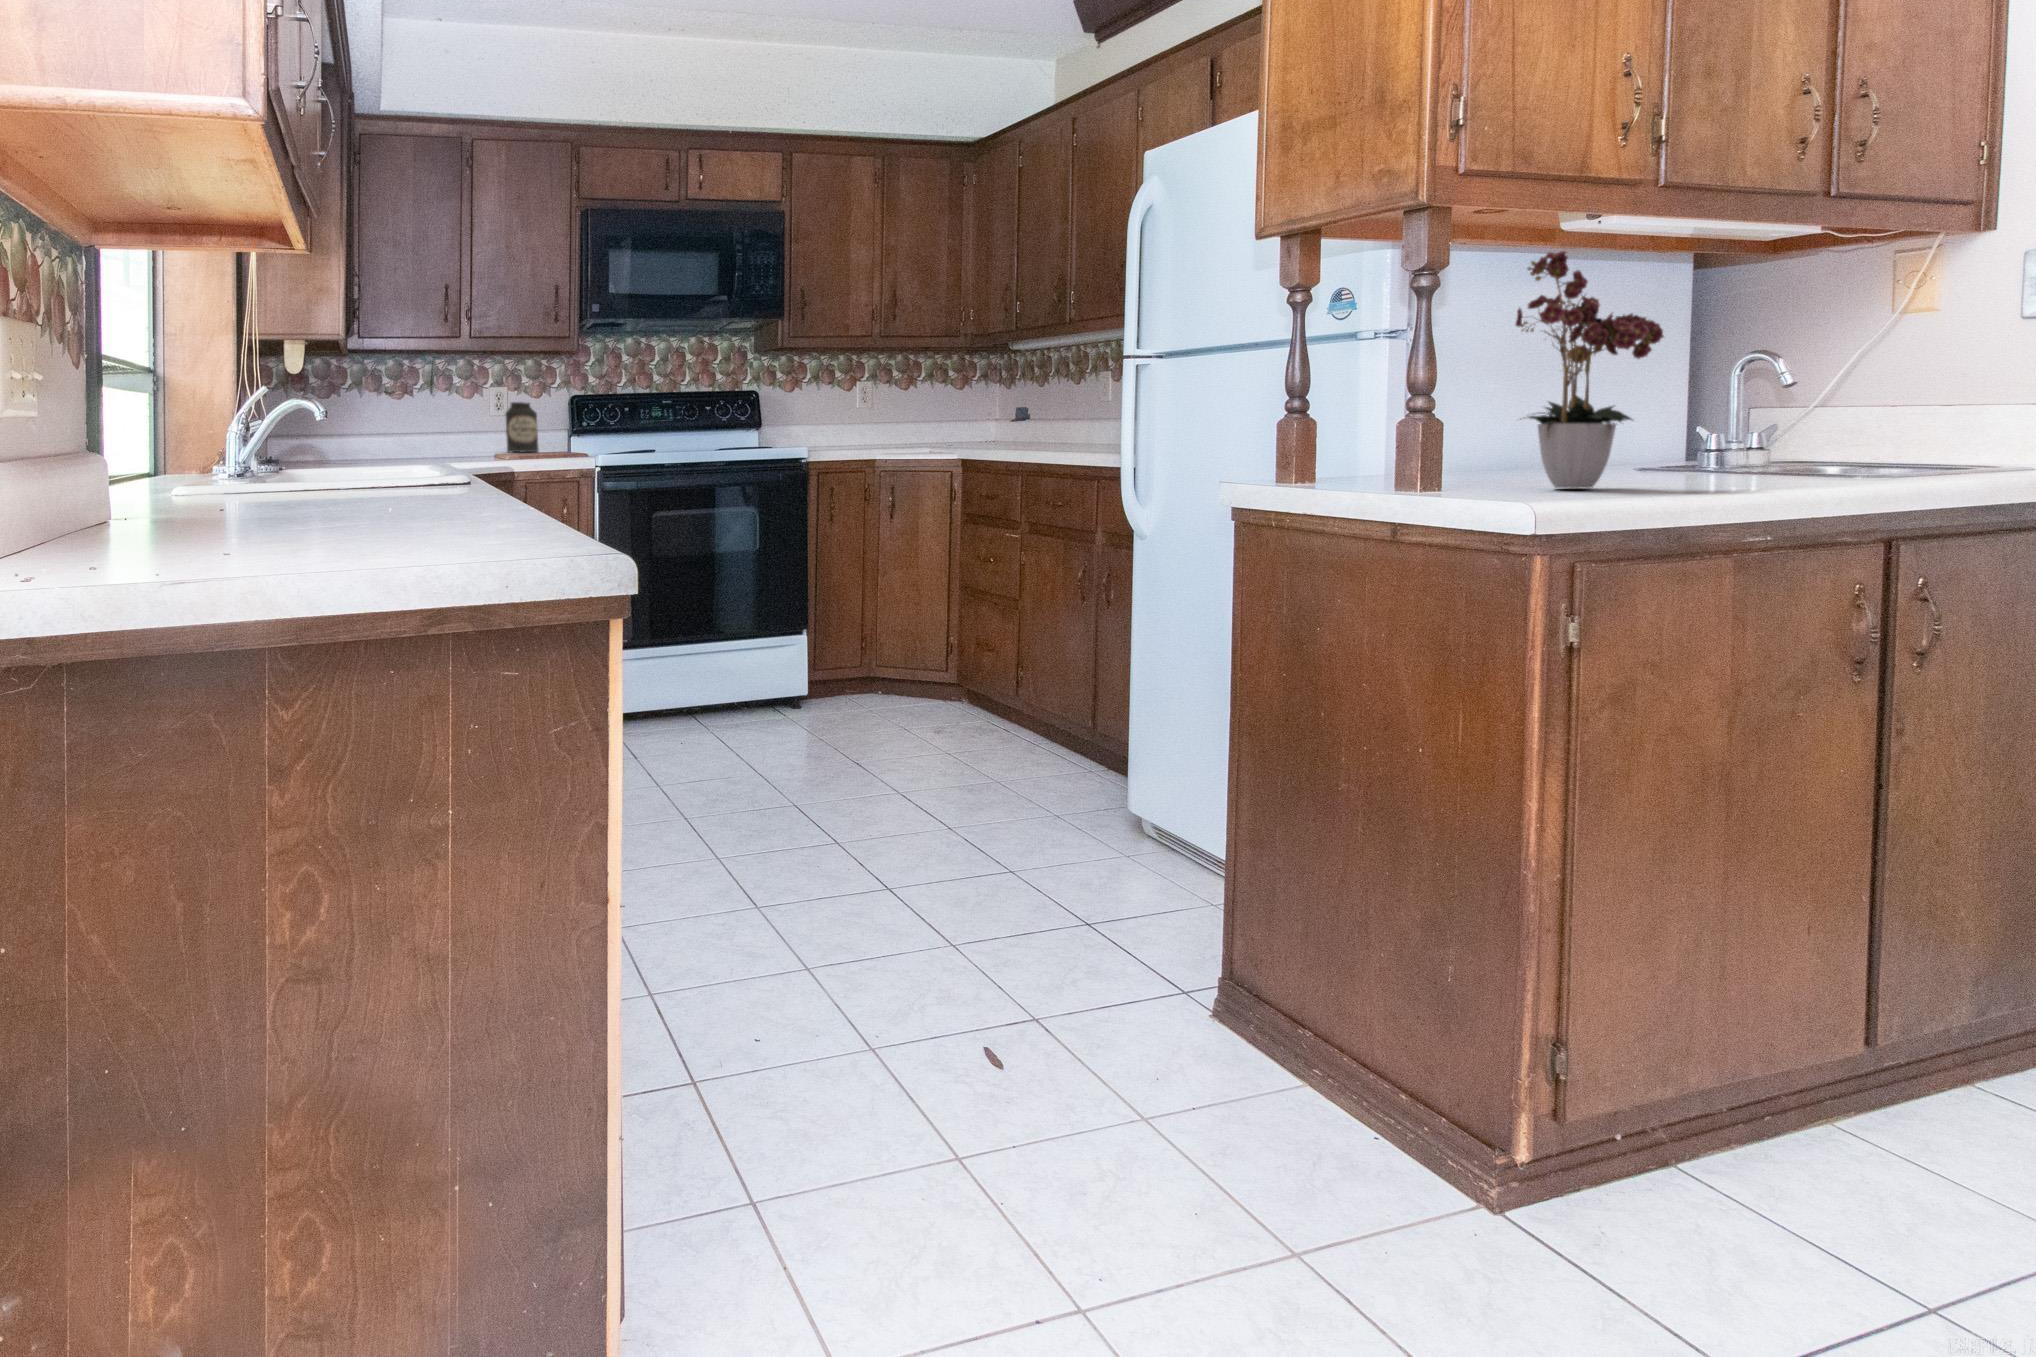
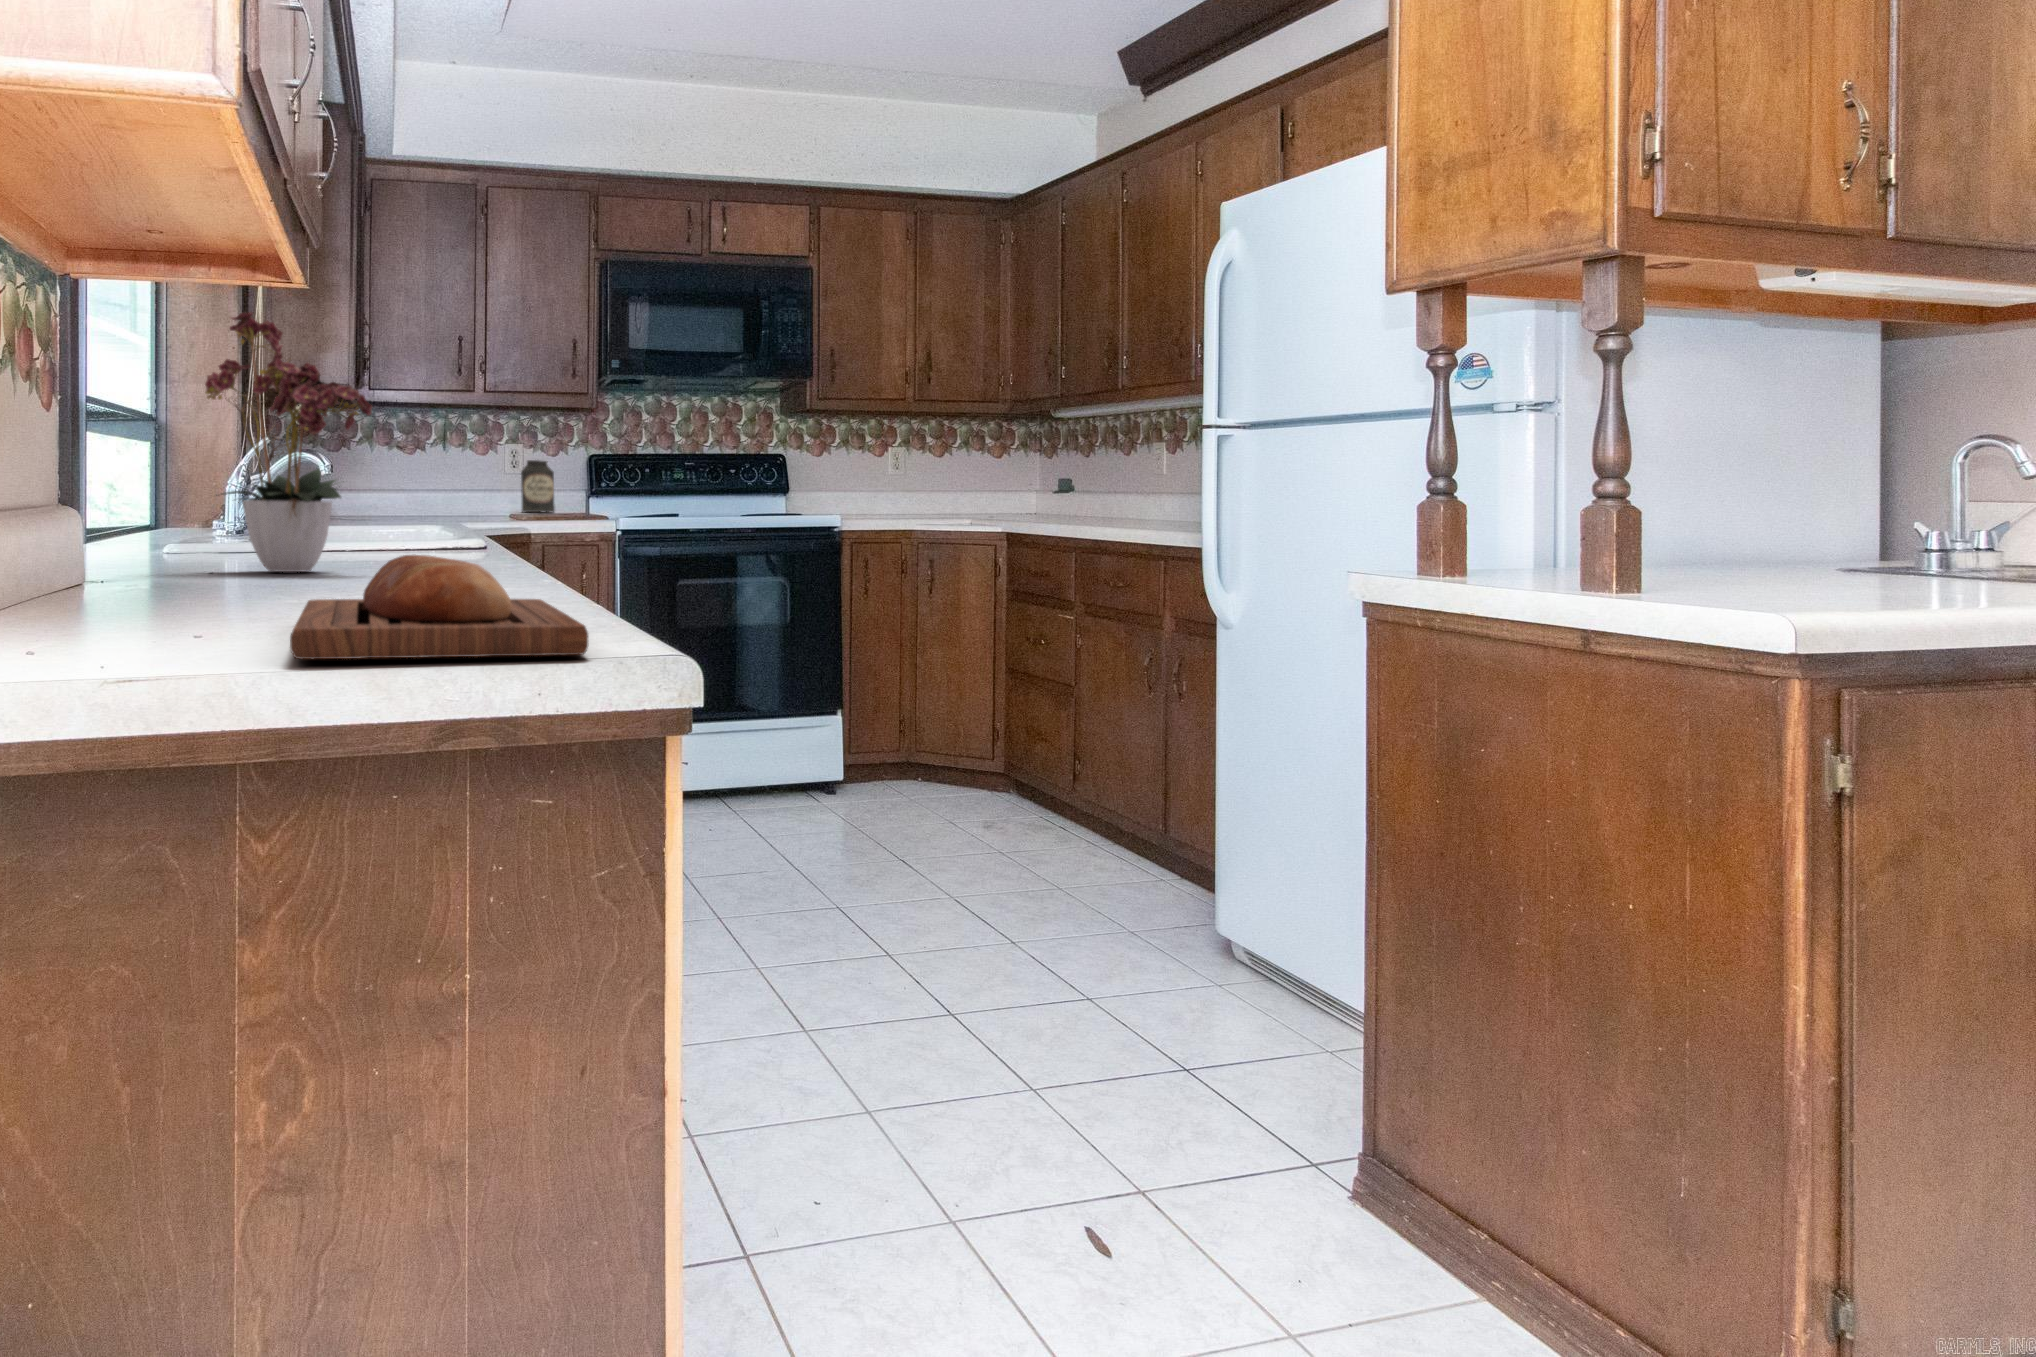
flower arrangement: present [1516,251,1664,488] -> present [205,312,372,572]
bread loaf: none [285,474,513,549] -> present [290,555,588,659]

